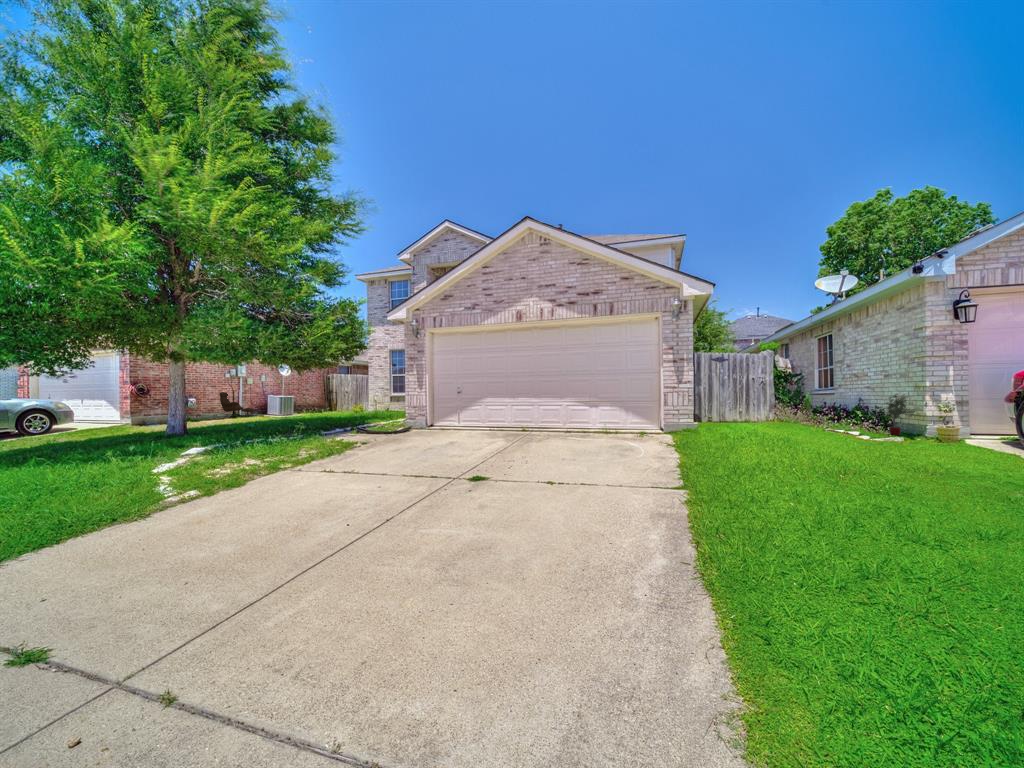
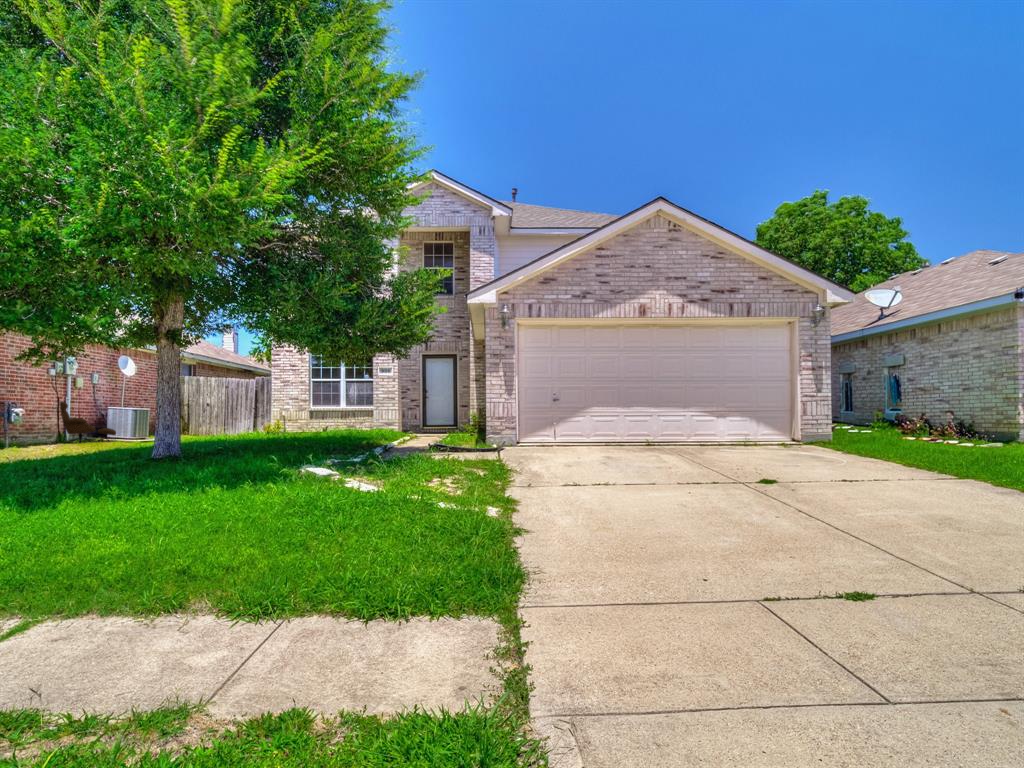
potted tree: present [887,394,915,435] -> none [979,406,1009,445]

